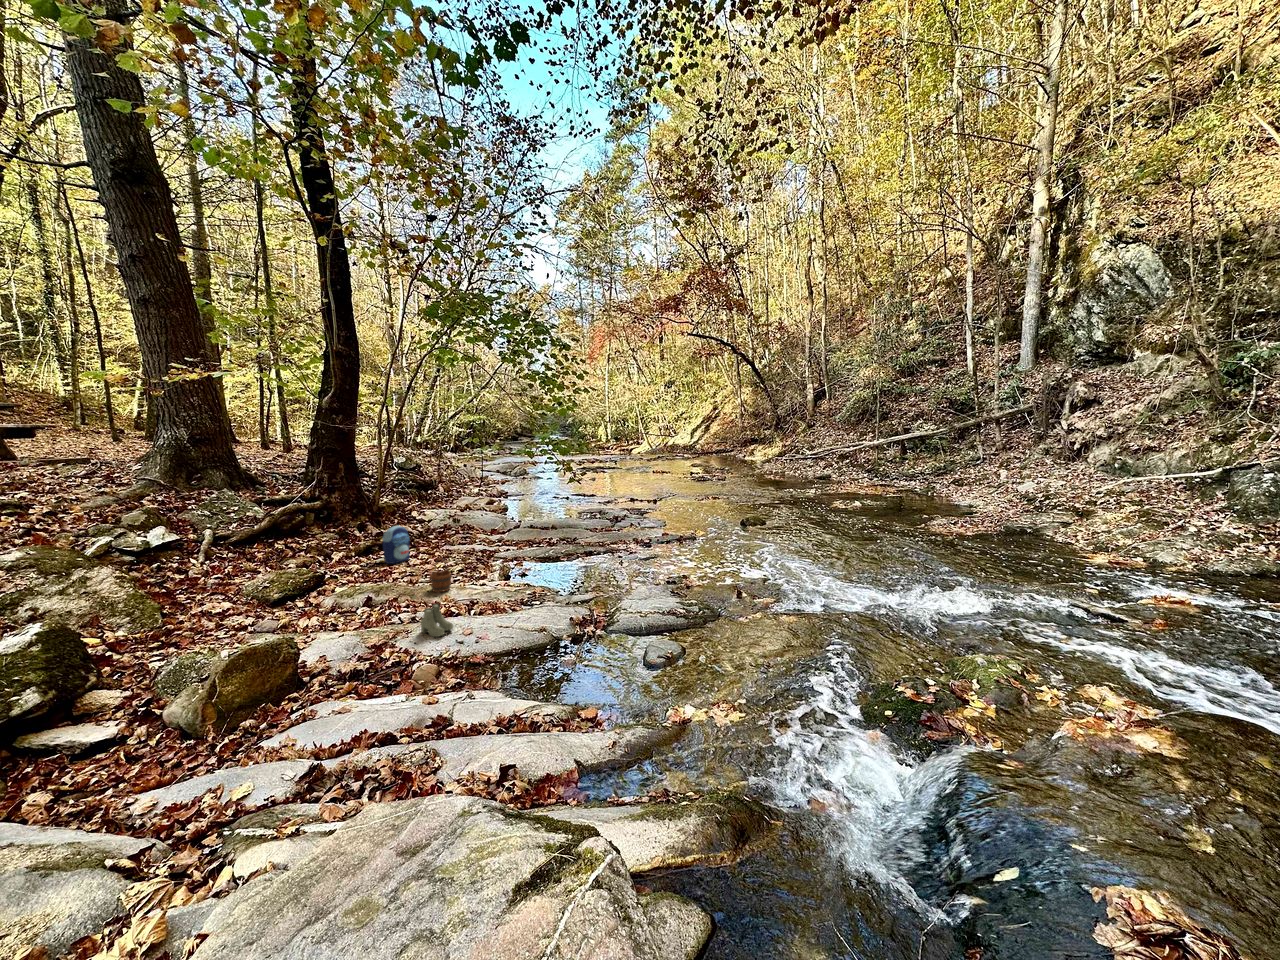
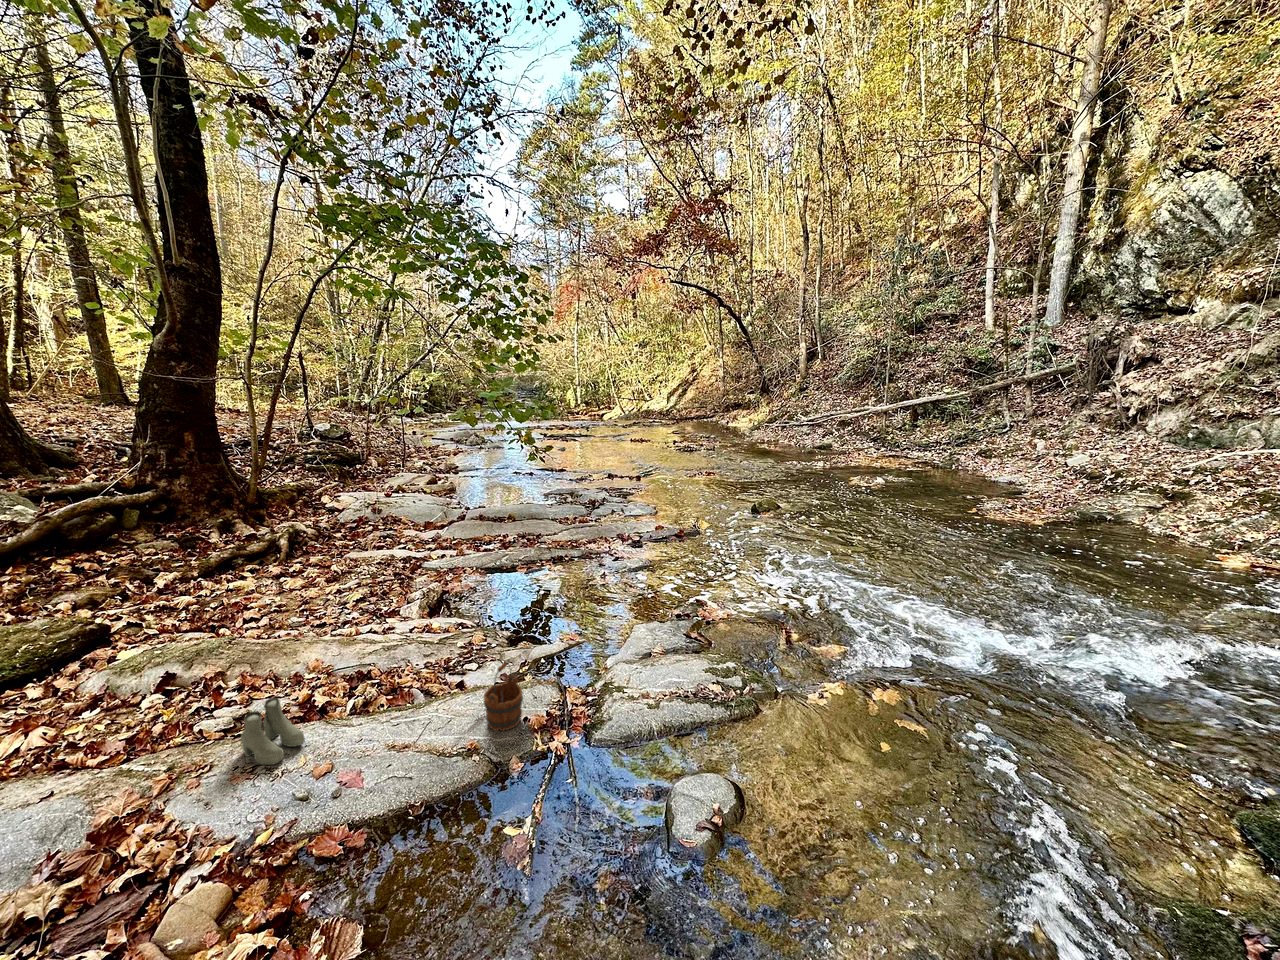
backpack: present [383,526,410,564] -> none [240,533,288,591]
wooden bucket: present [430,558,451,592] -> present [484,663,523,731]

